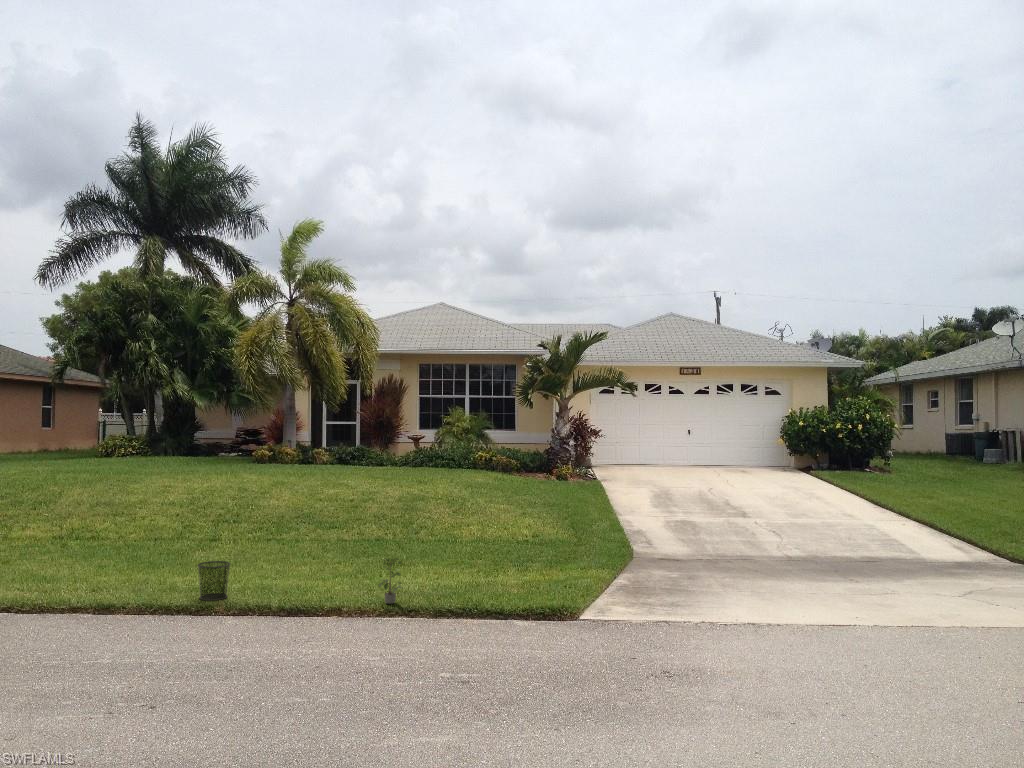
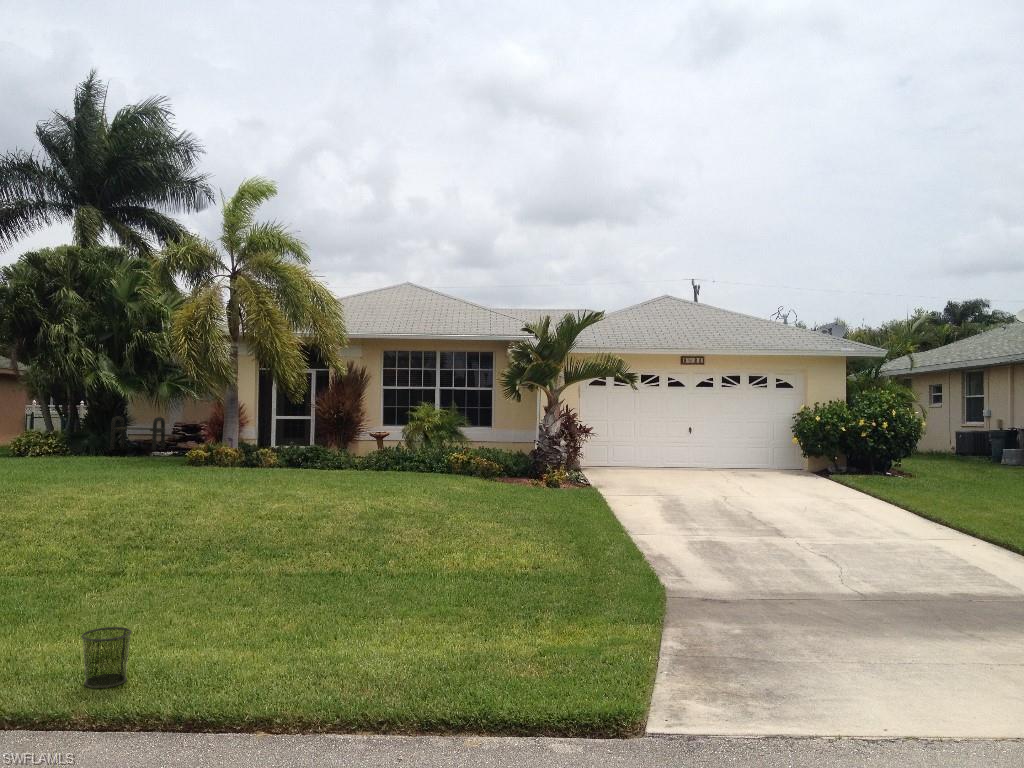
bench: none [186,422,232,451] -> present [110,416,165,450]
potted plant: present [379,558,402,604] -> none [348,622,387,691]

